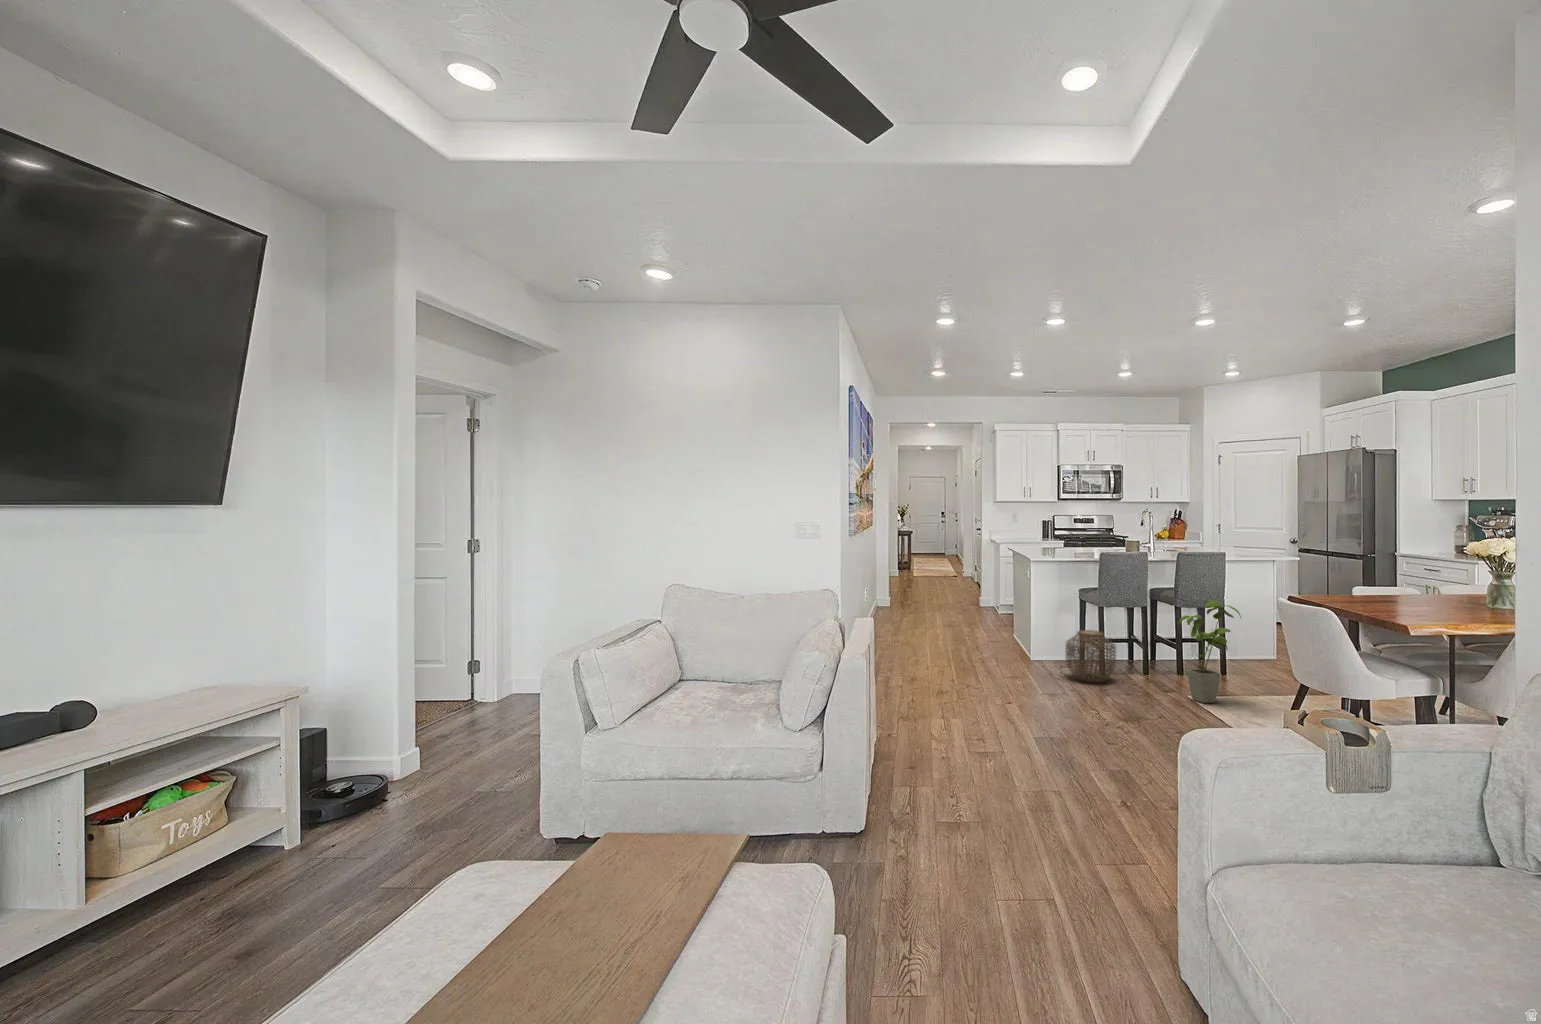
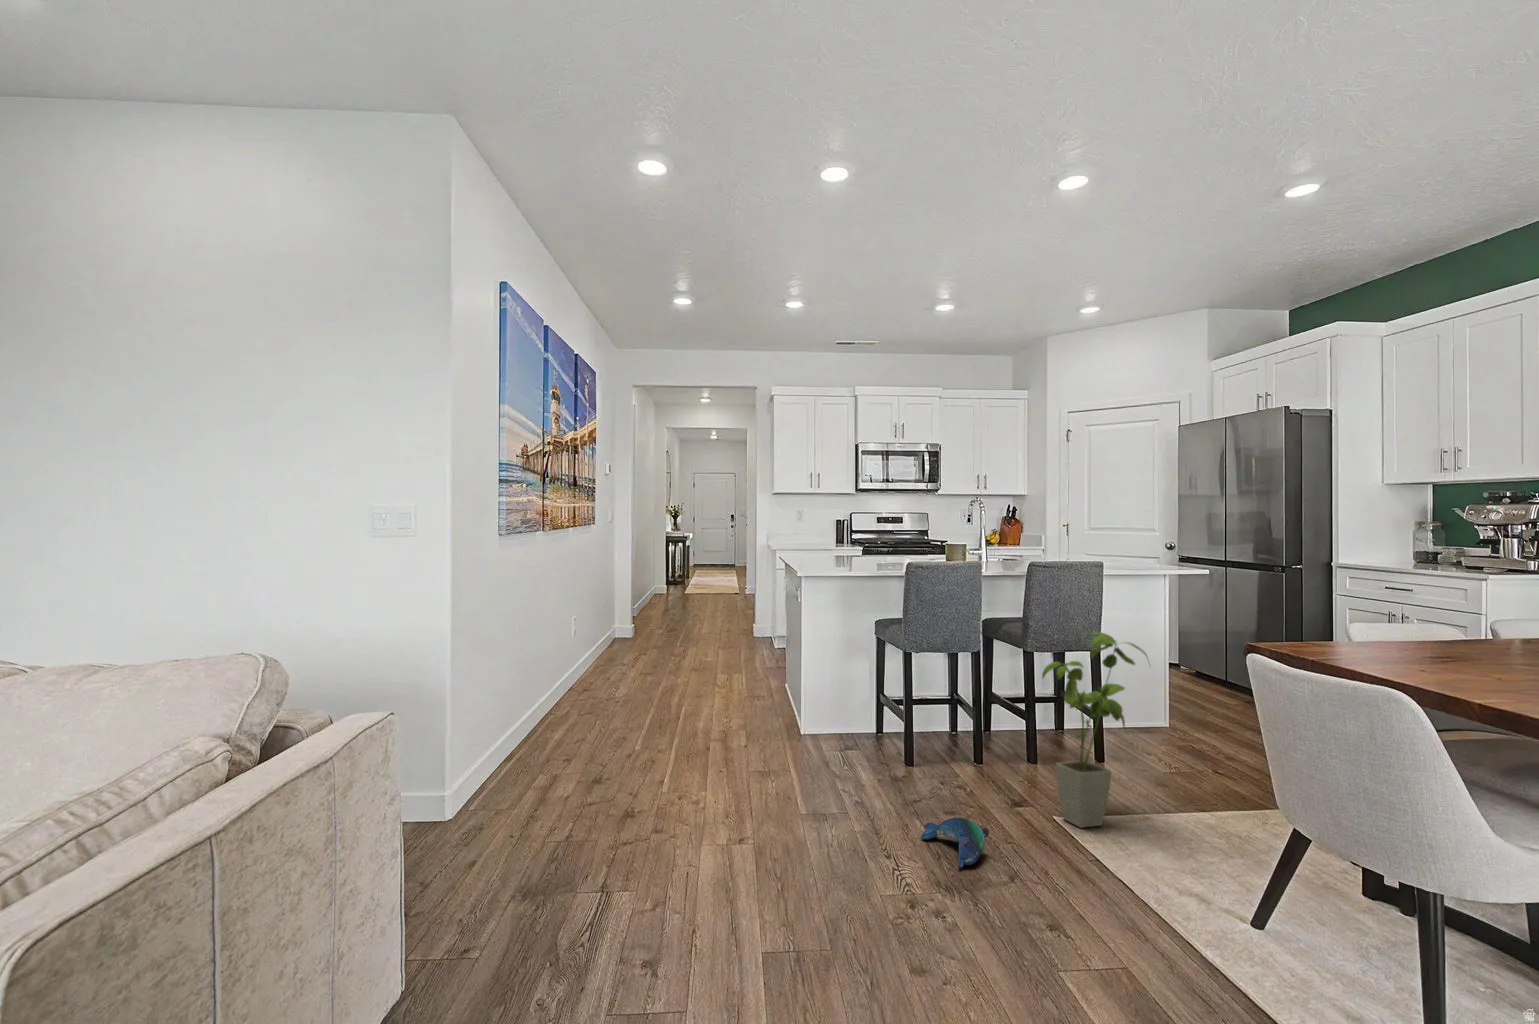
woven basket: present [1066,630,1116,682] -> none [847,690,933,789]
plush toy: none [1110,692,1146,713] -> present [921,817,989,868]

